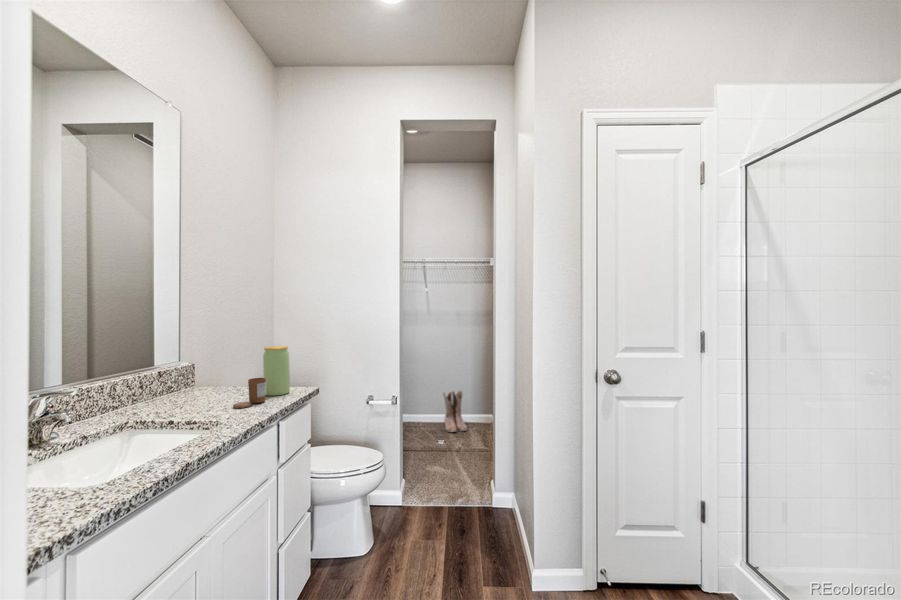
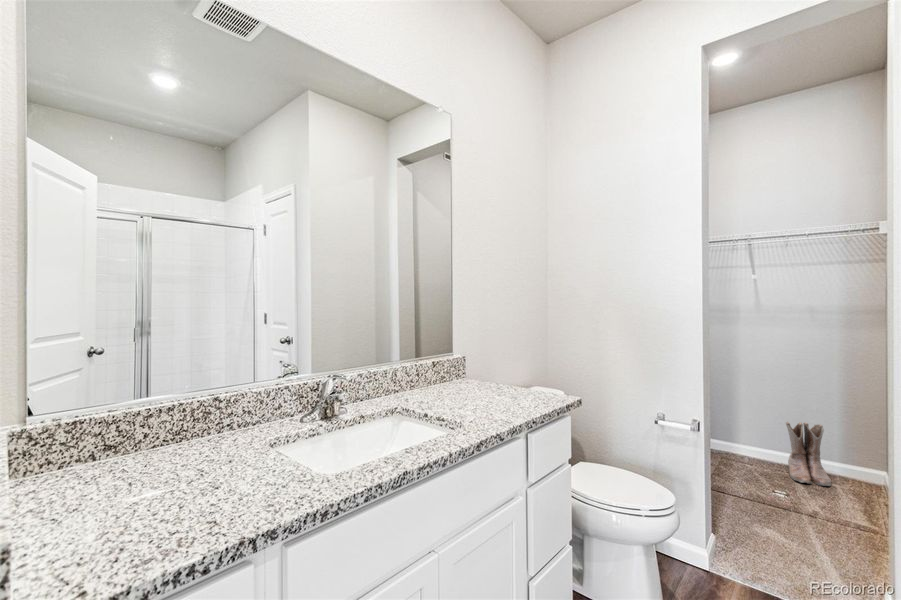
jar: present [263,346,290,396] -> none [519,346,547,402]
candle: present [233,378,266,408] -> none [483,380,517,412]

